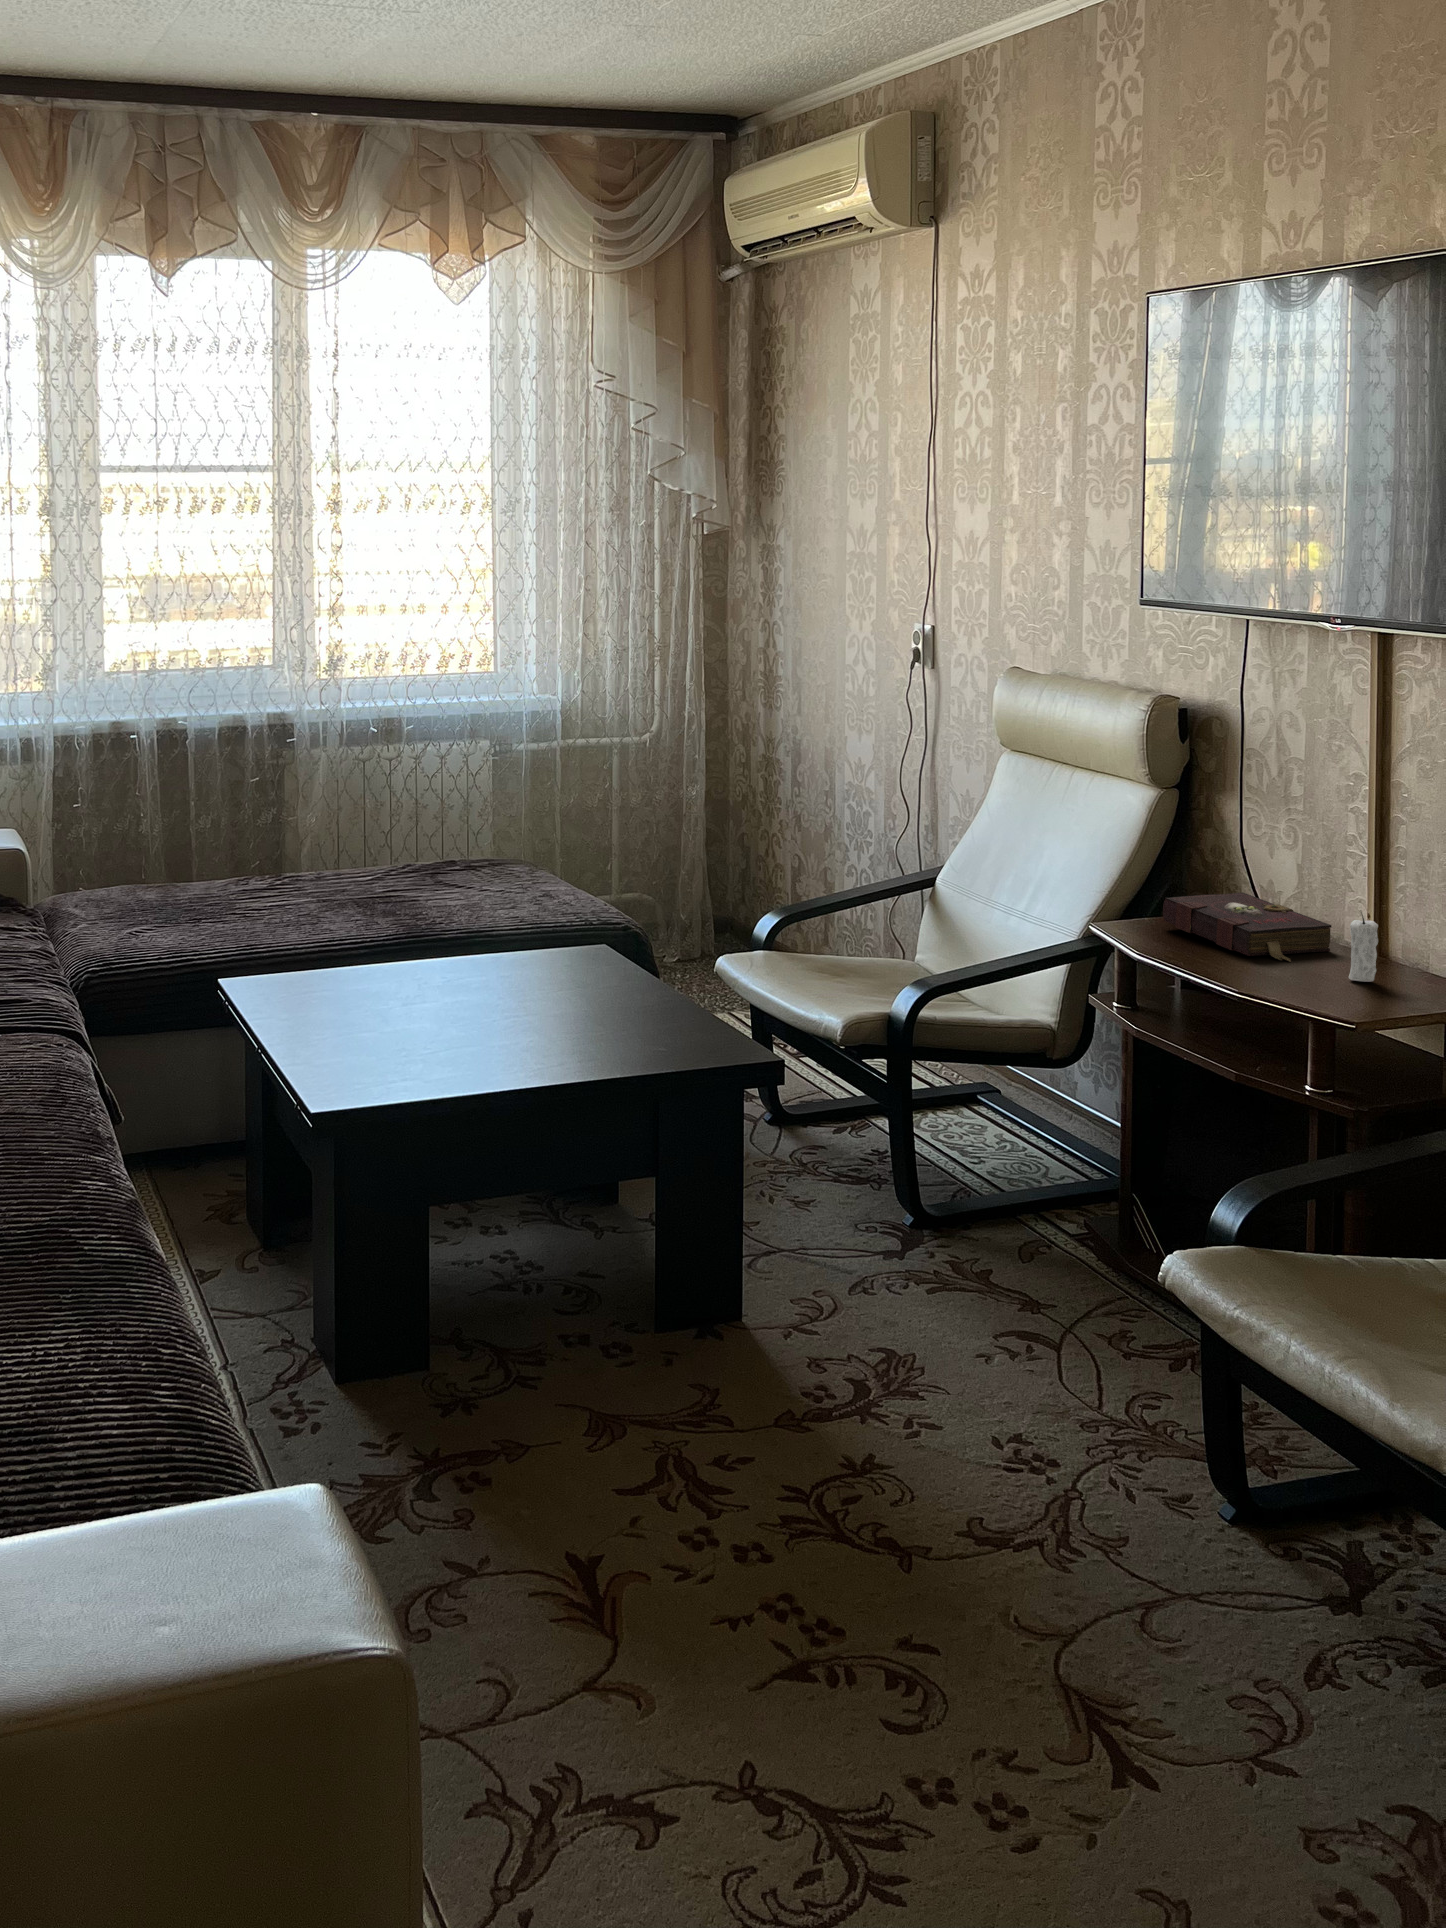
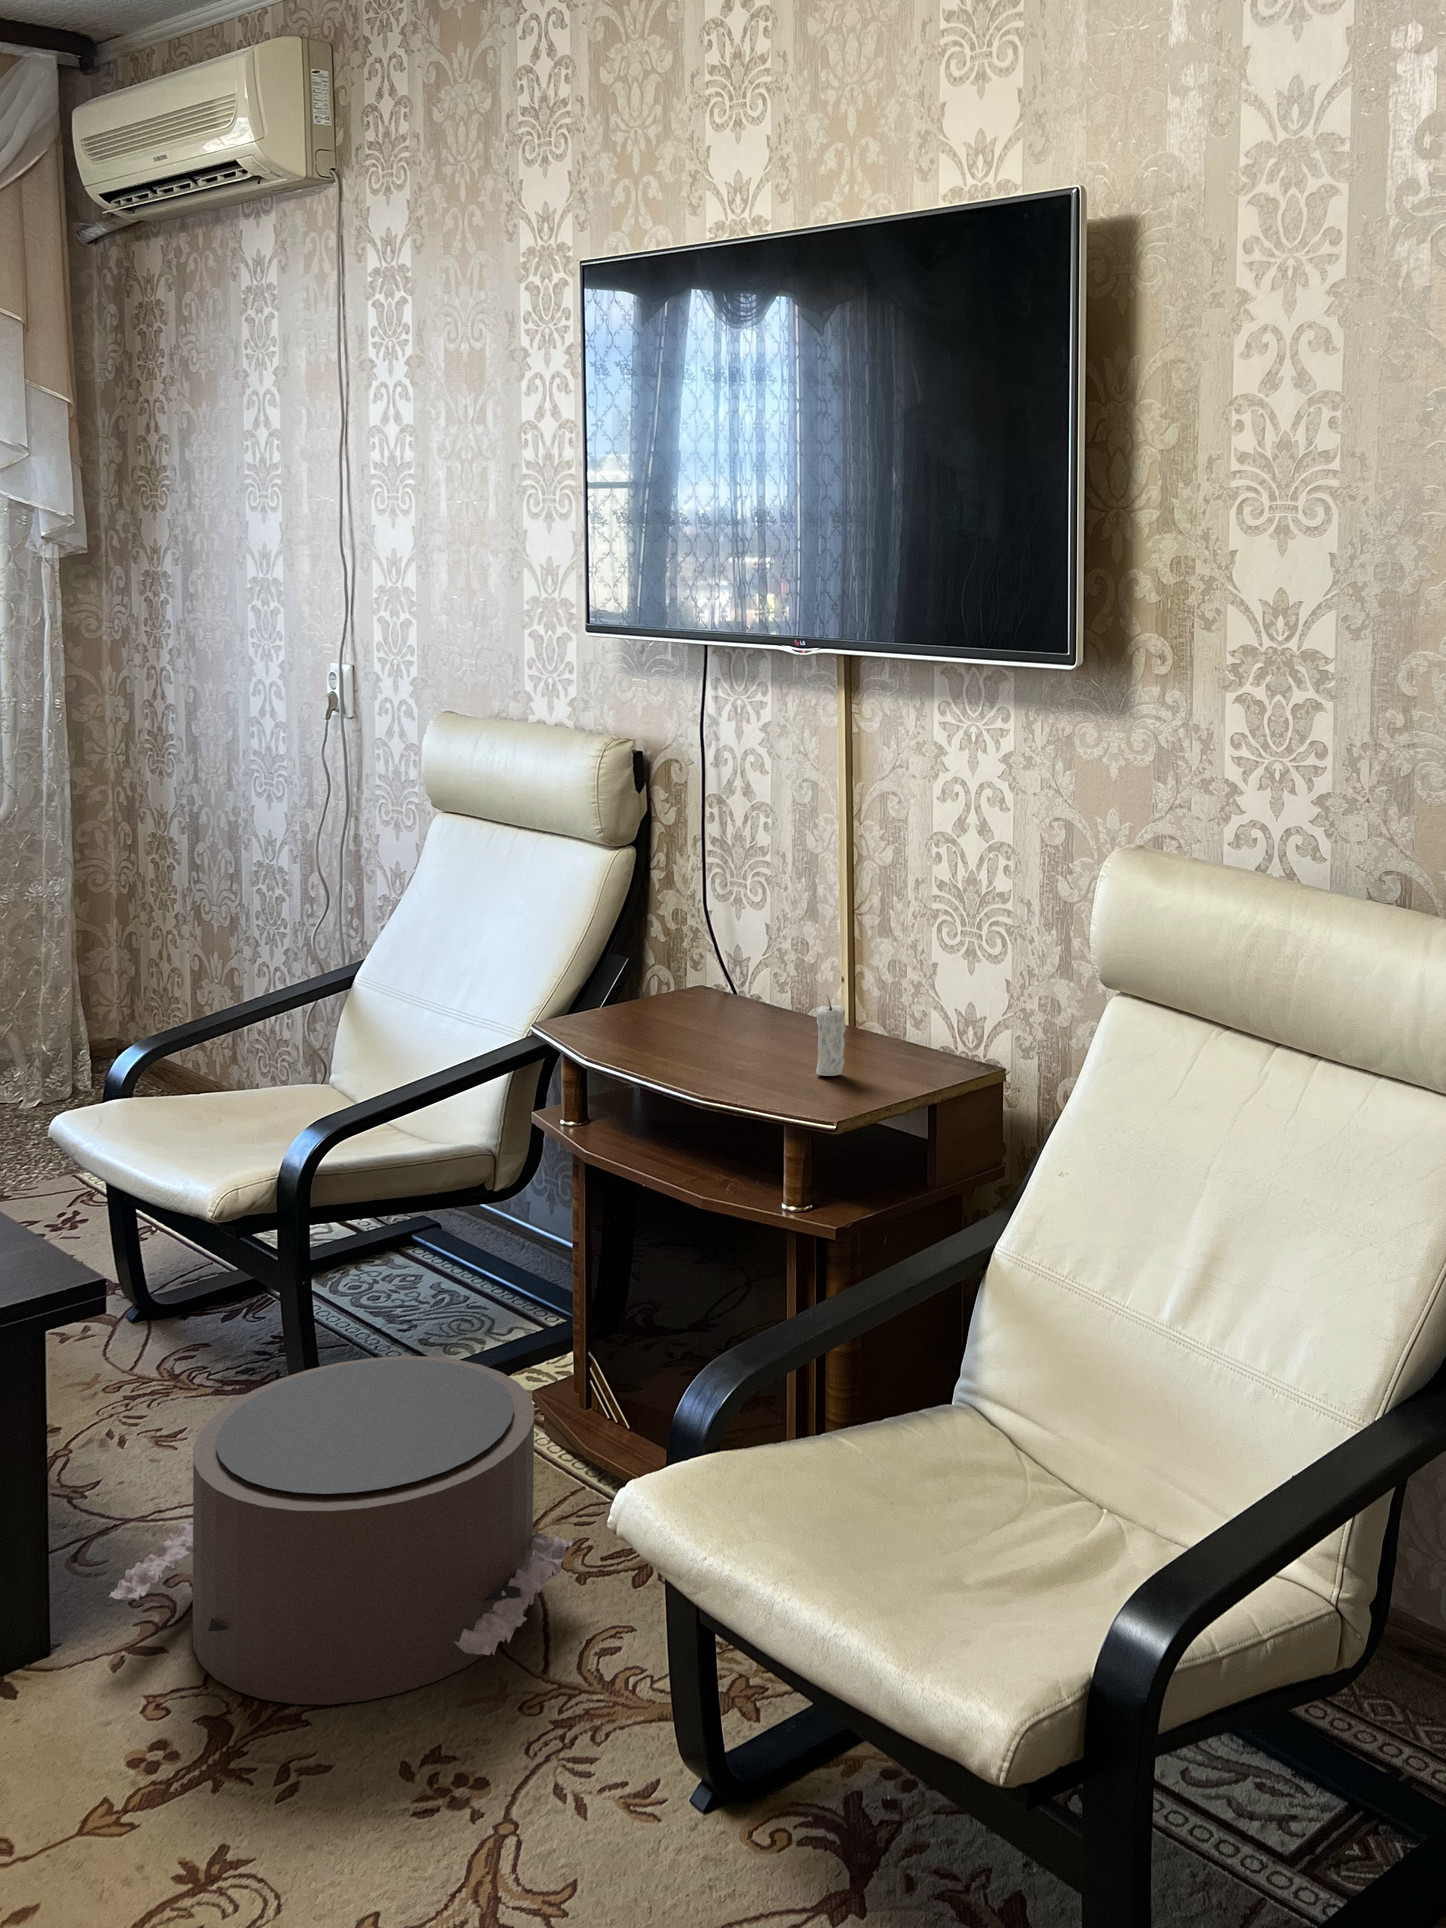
book: present [1163,892,1332,962] -> none [614,978,795,1058]
pouf: none [778,1158,1125,1396] -> present [109,1356,574,1705]

